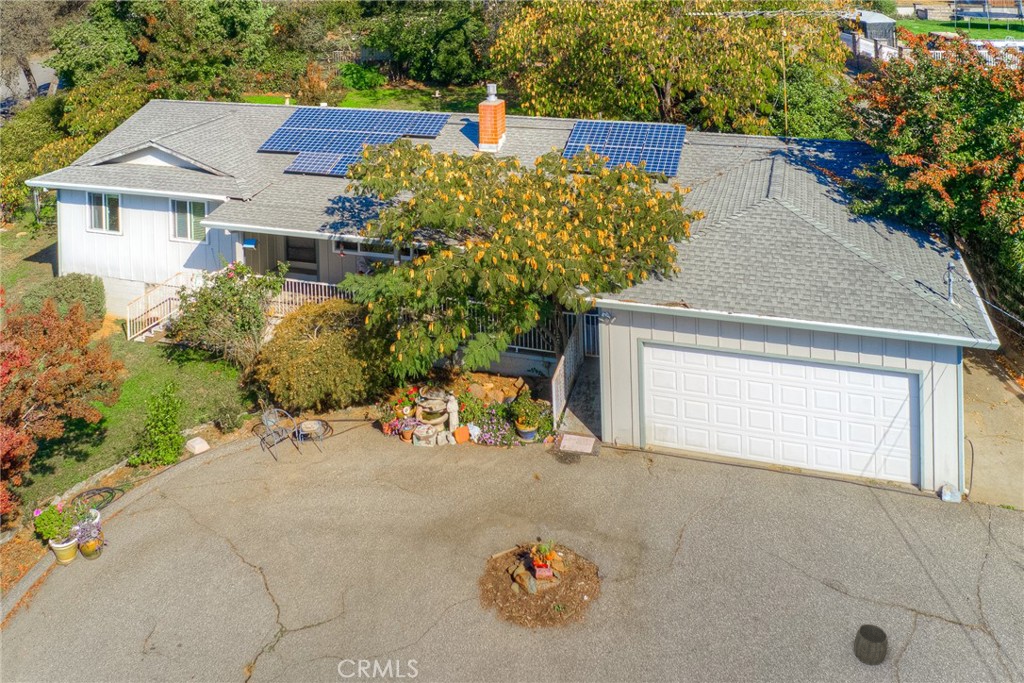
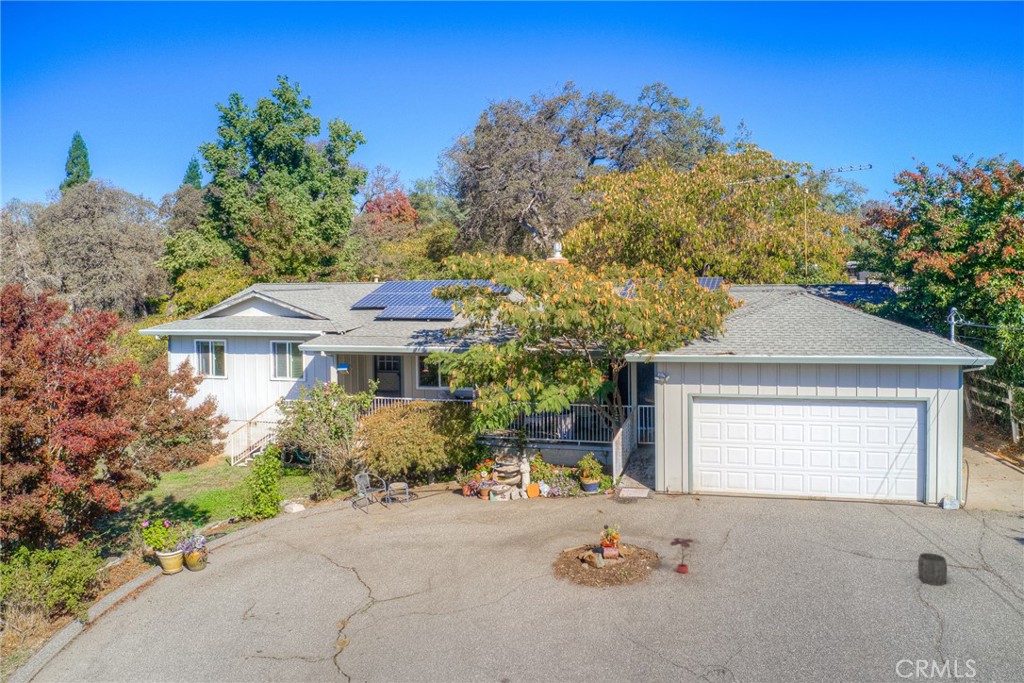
potted plant: none [572,576,600,616] -> present [670,538,693,573]

